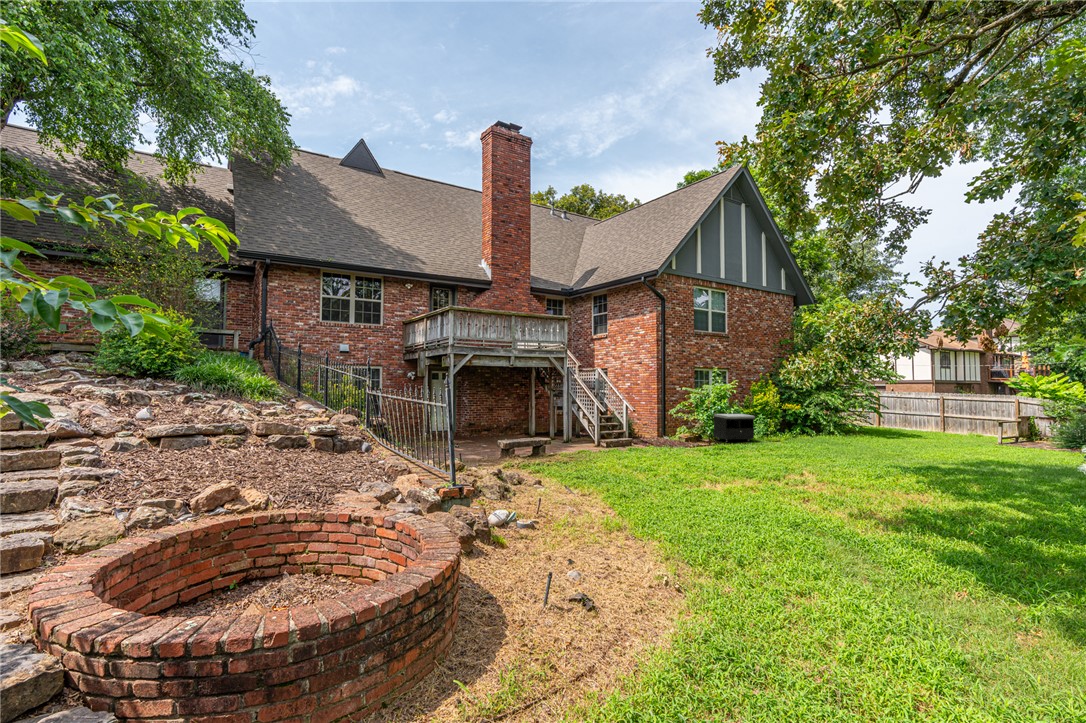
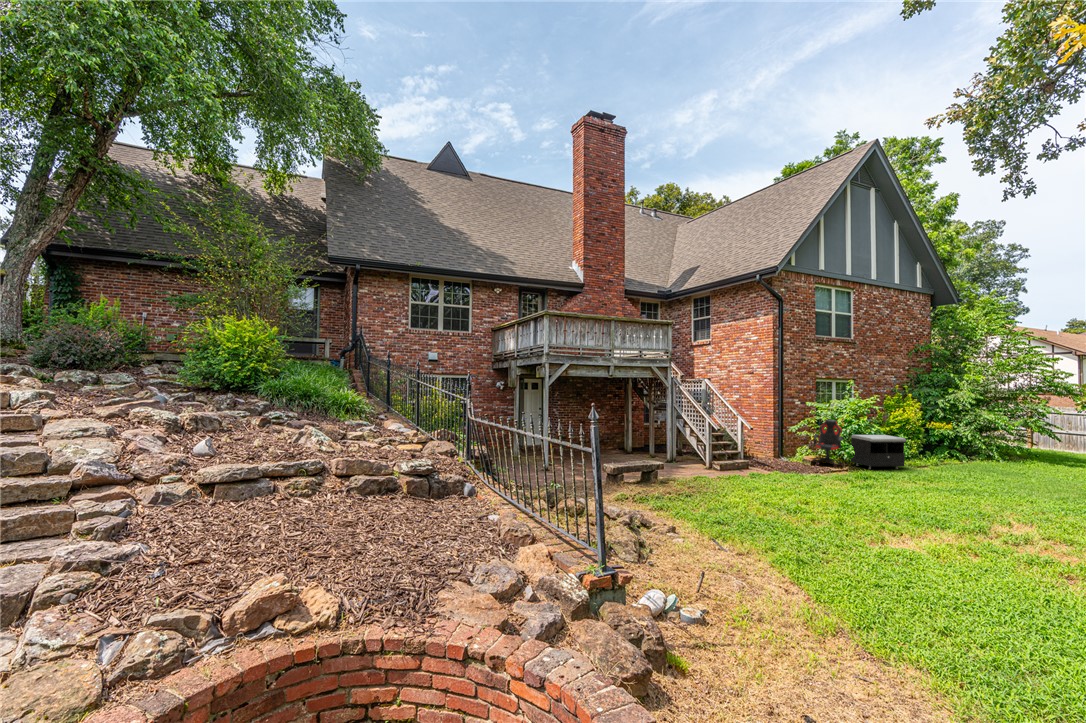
chair: none [684,402,708,441] -> present [813,419,843,467]

